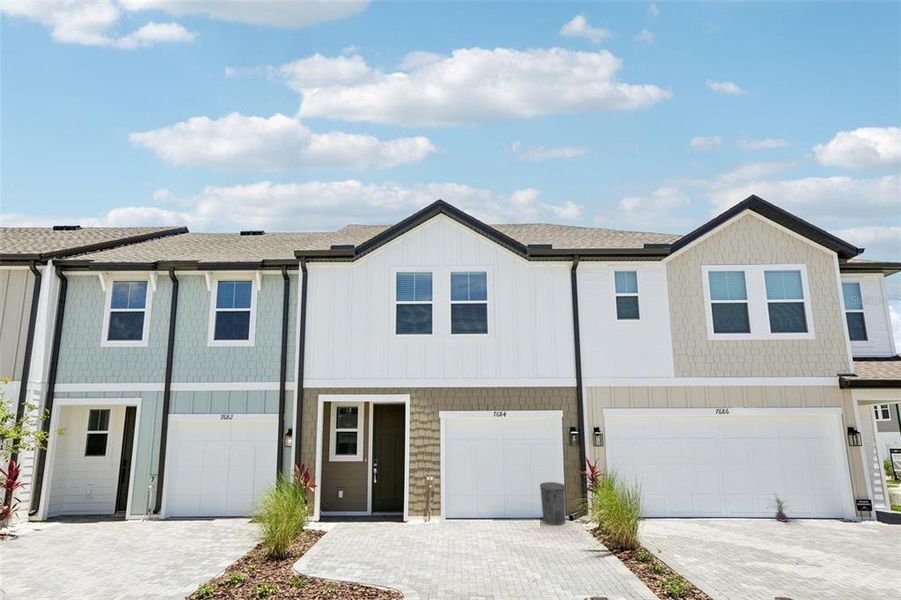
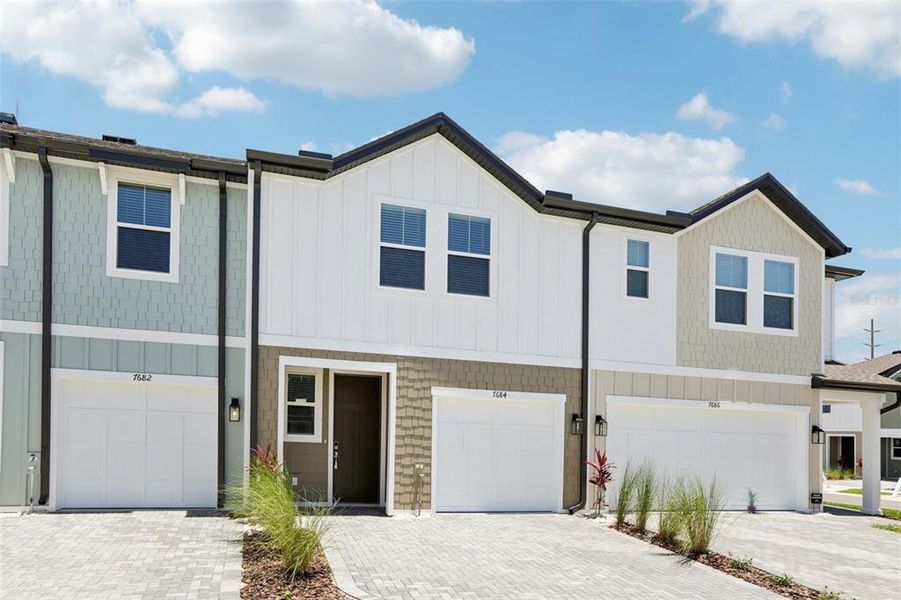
trash can: present [540,482,566,525] -> none [537,474,567,517]

